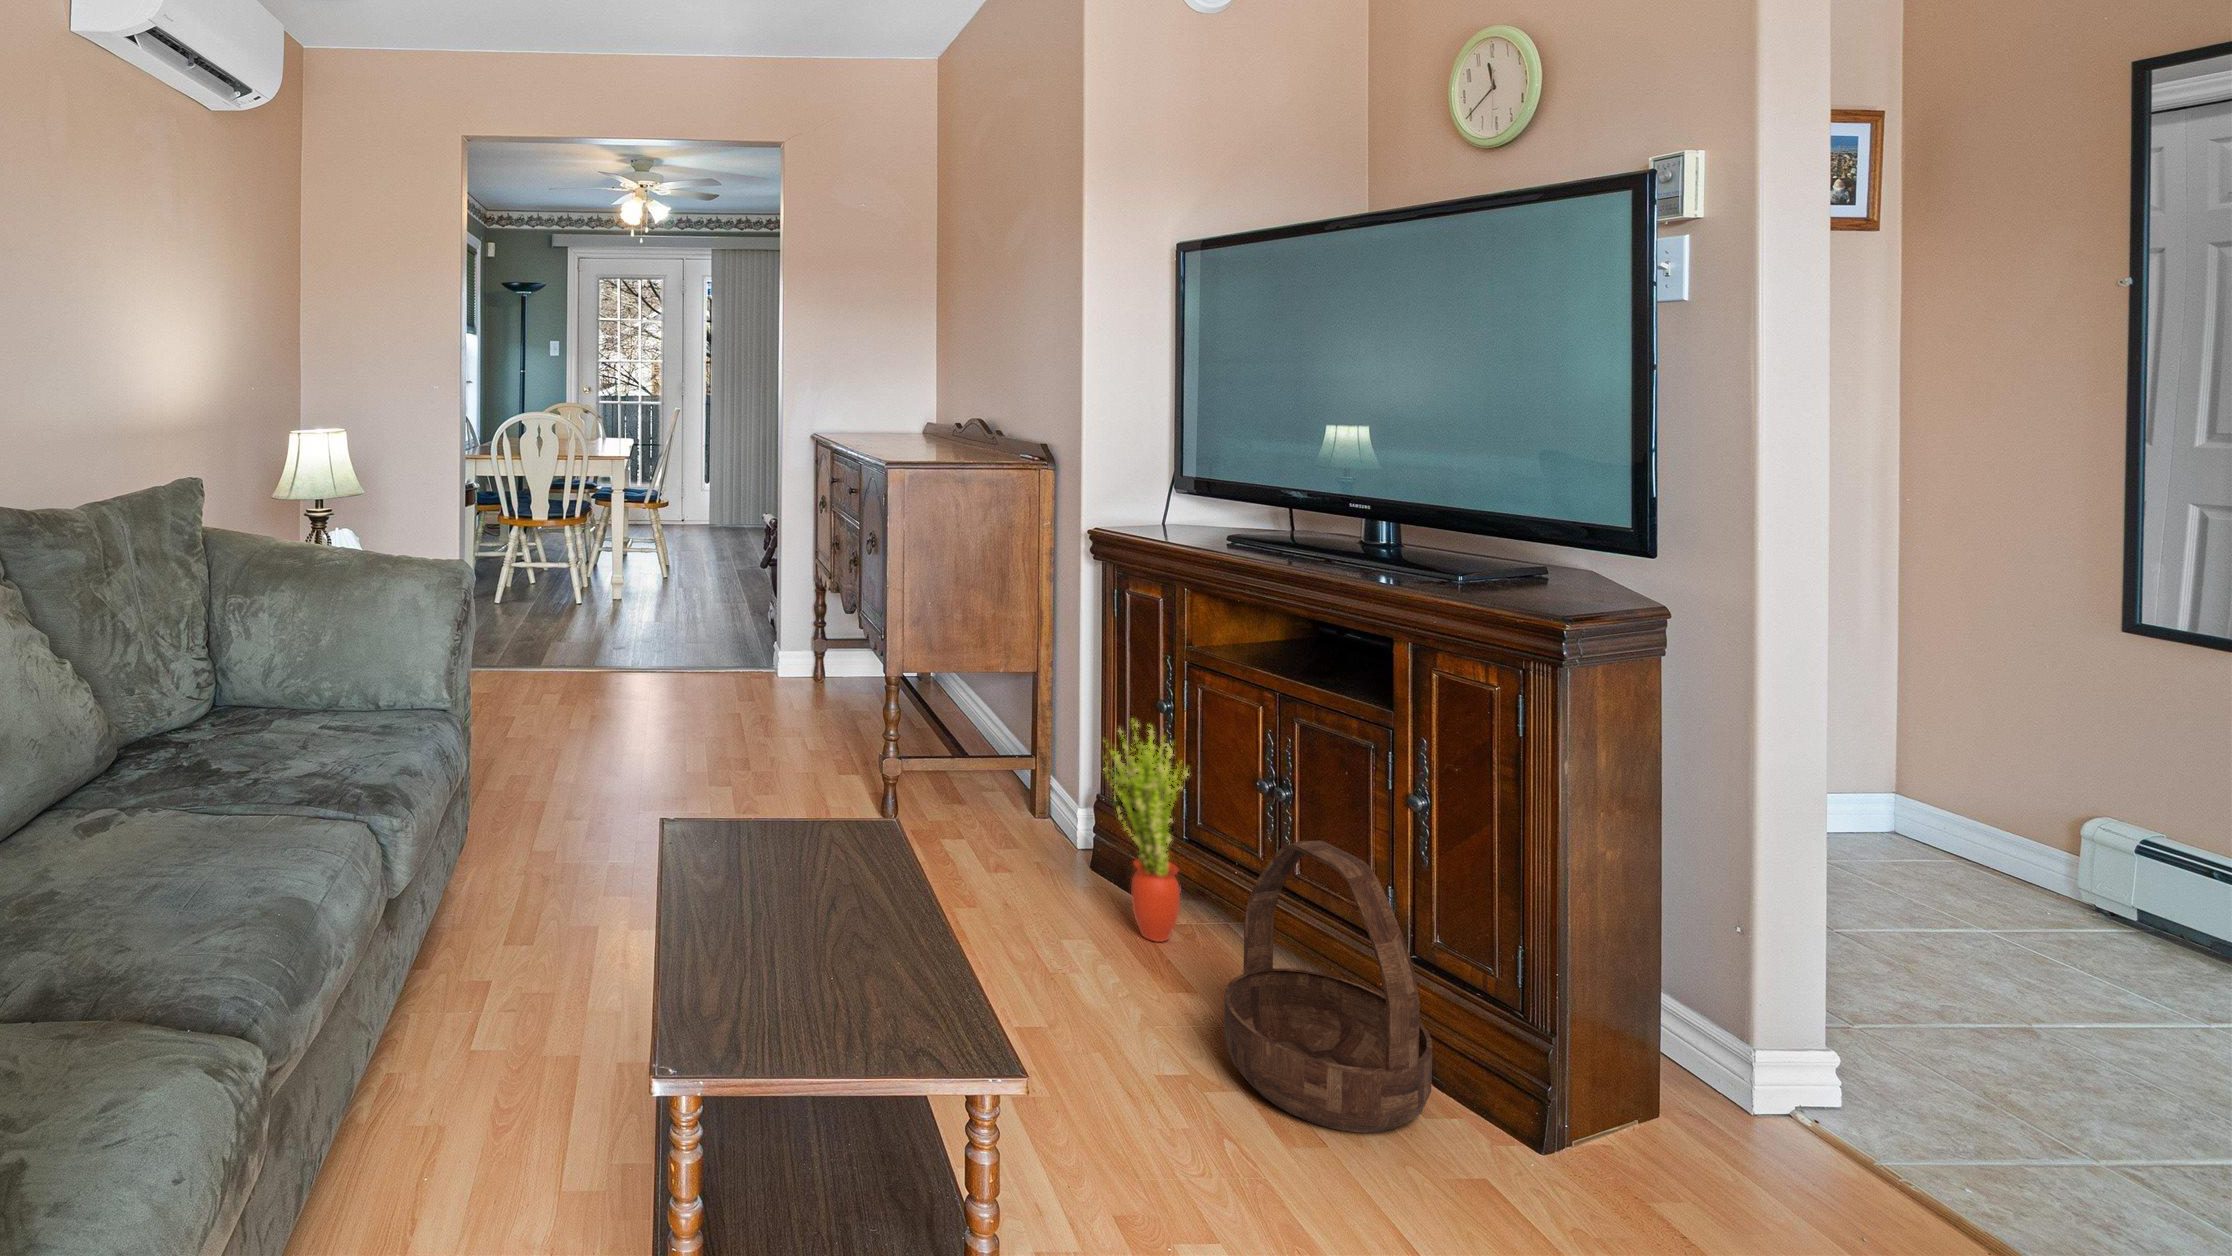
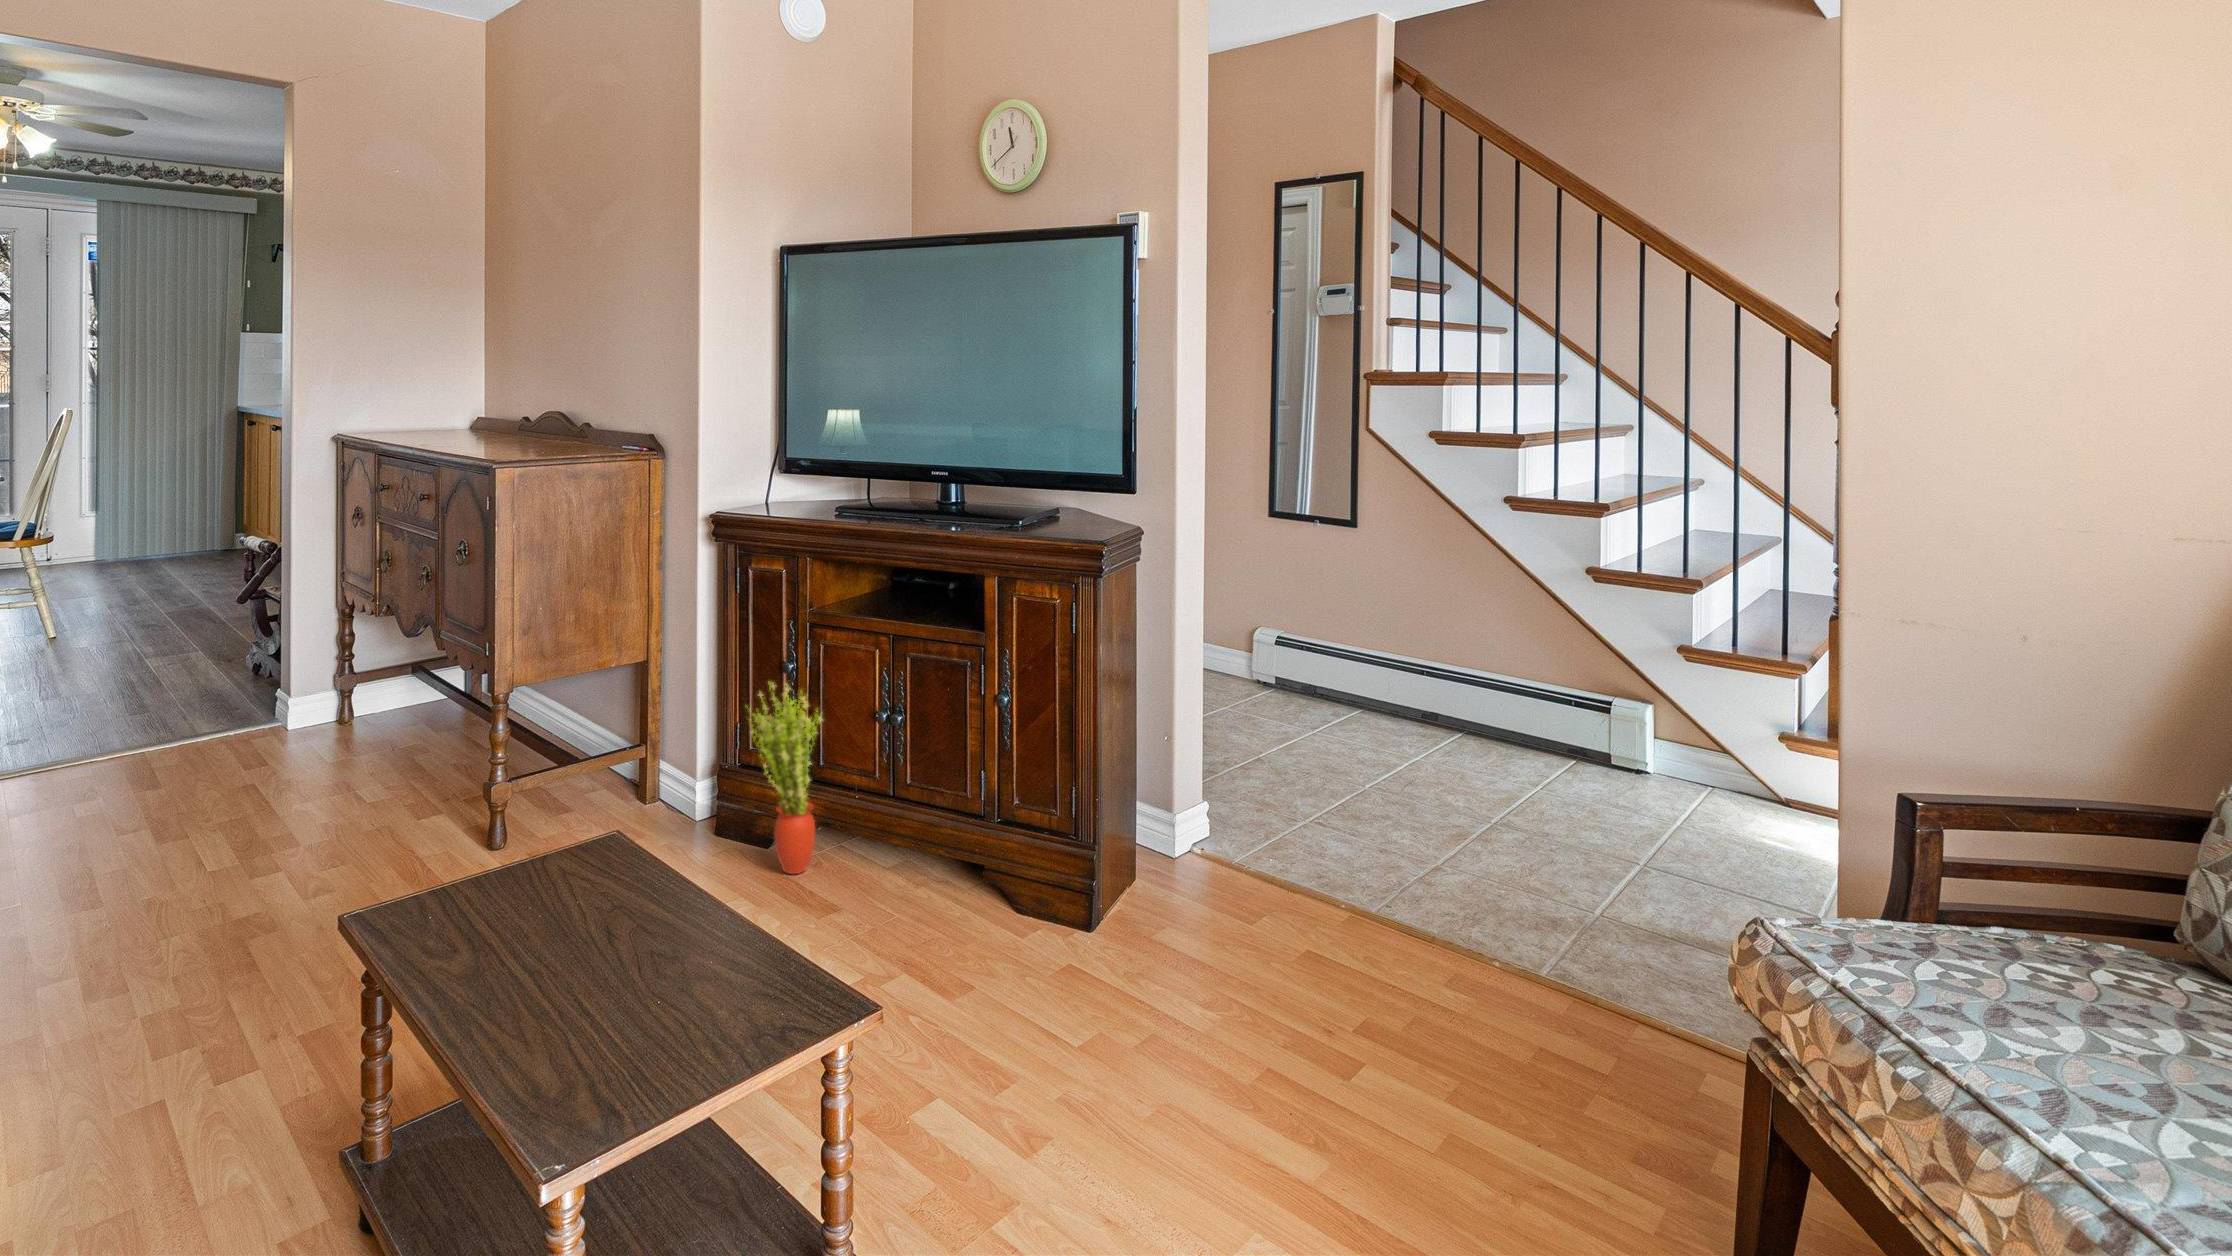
basket: present [1224,840,1432,1133] -> none [893,744,1038,969]

